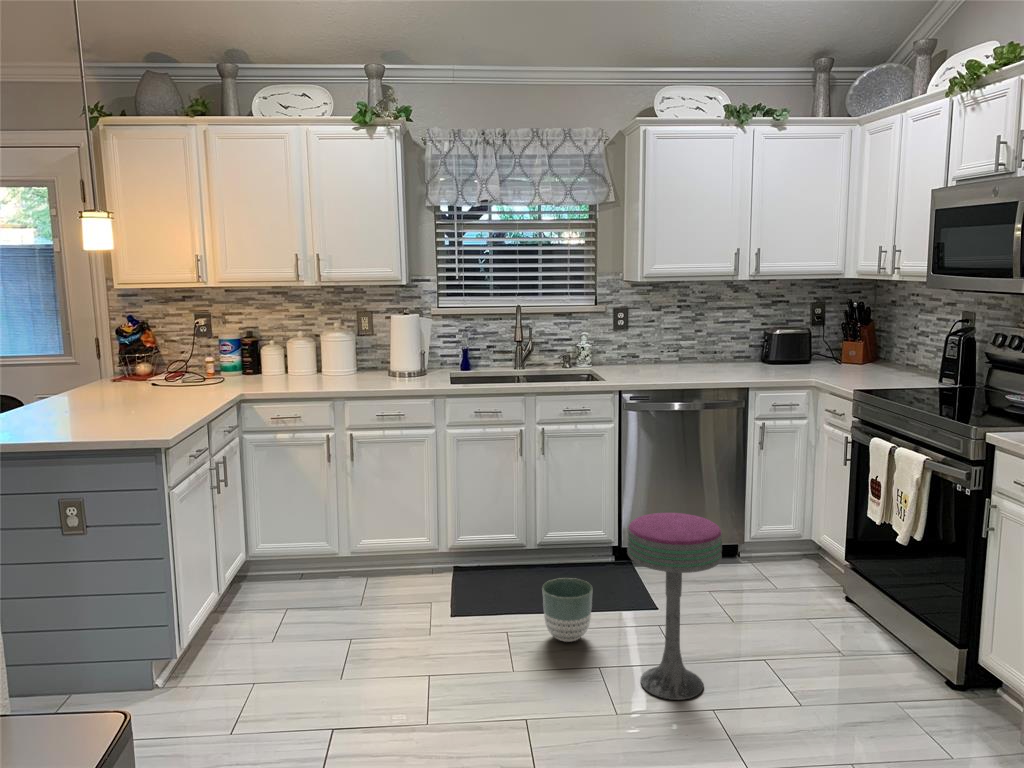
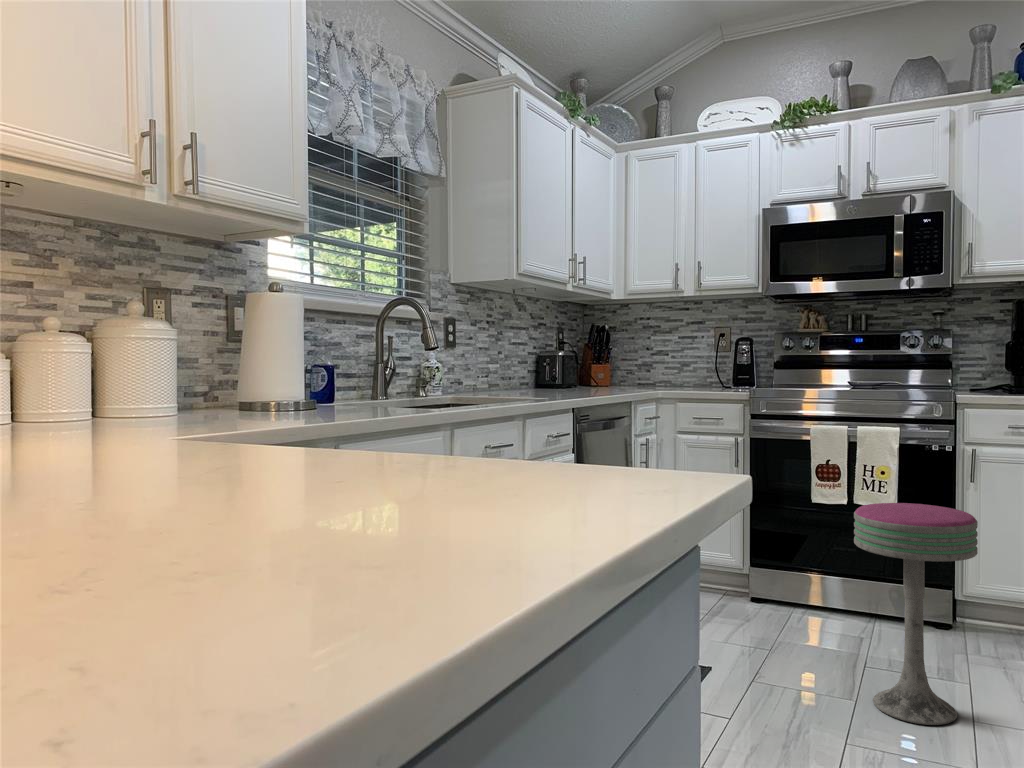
planter: present [542,578,592,642] -> none [726,638,800,731]

